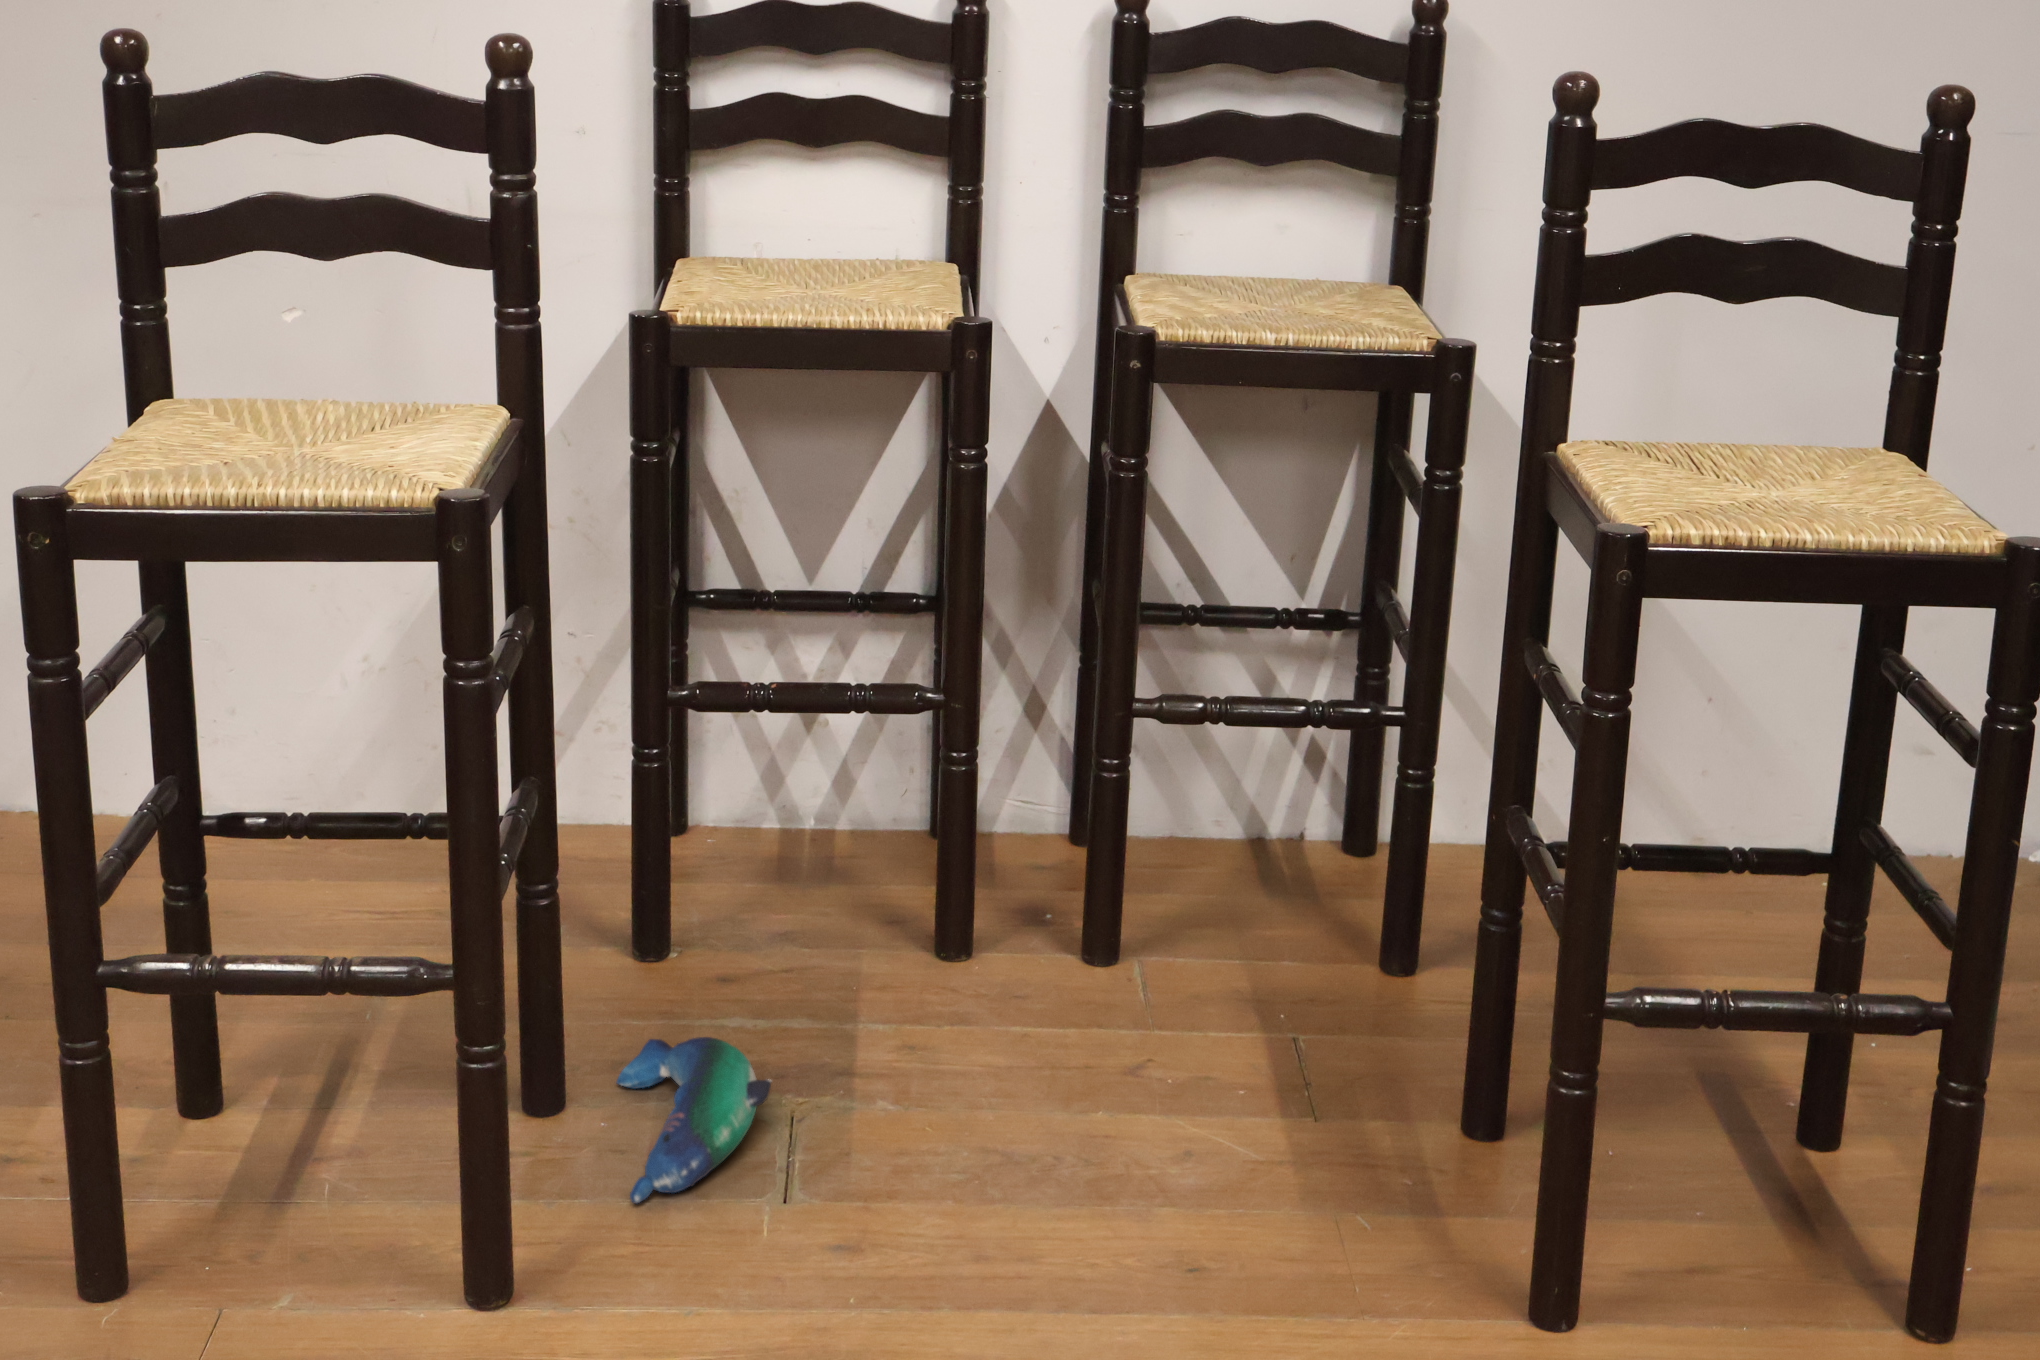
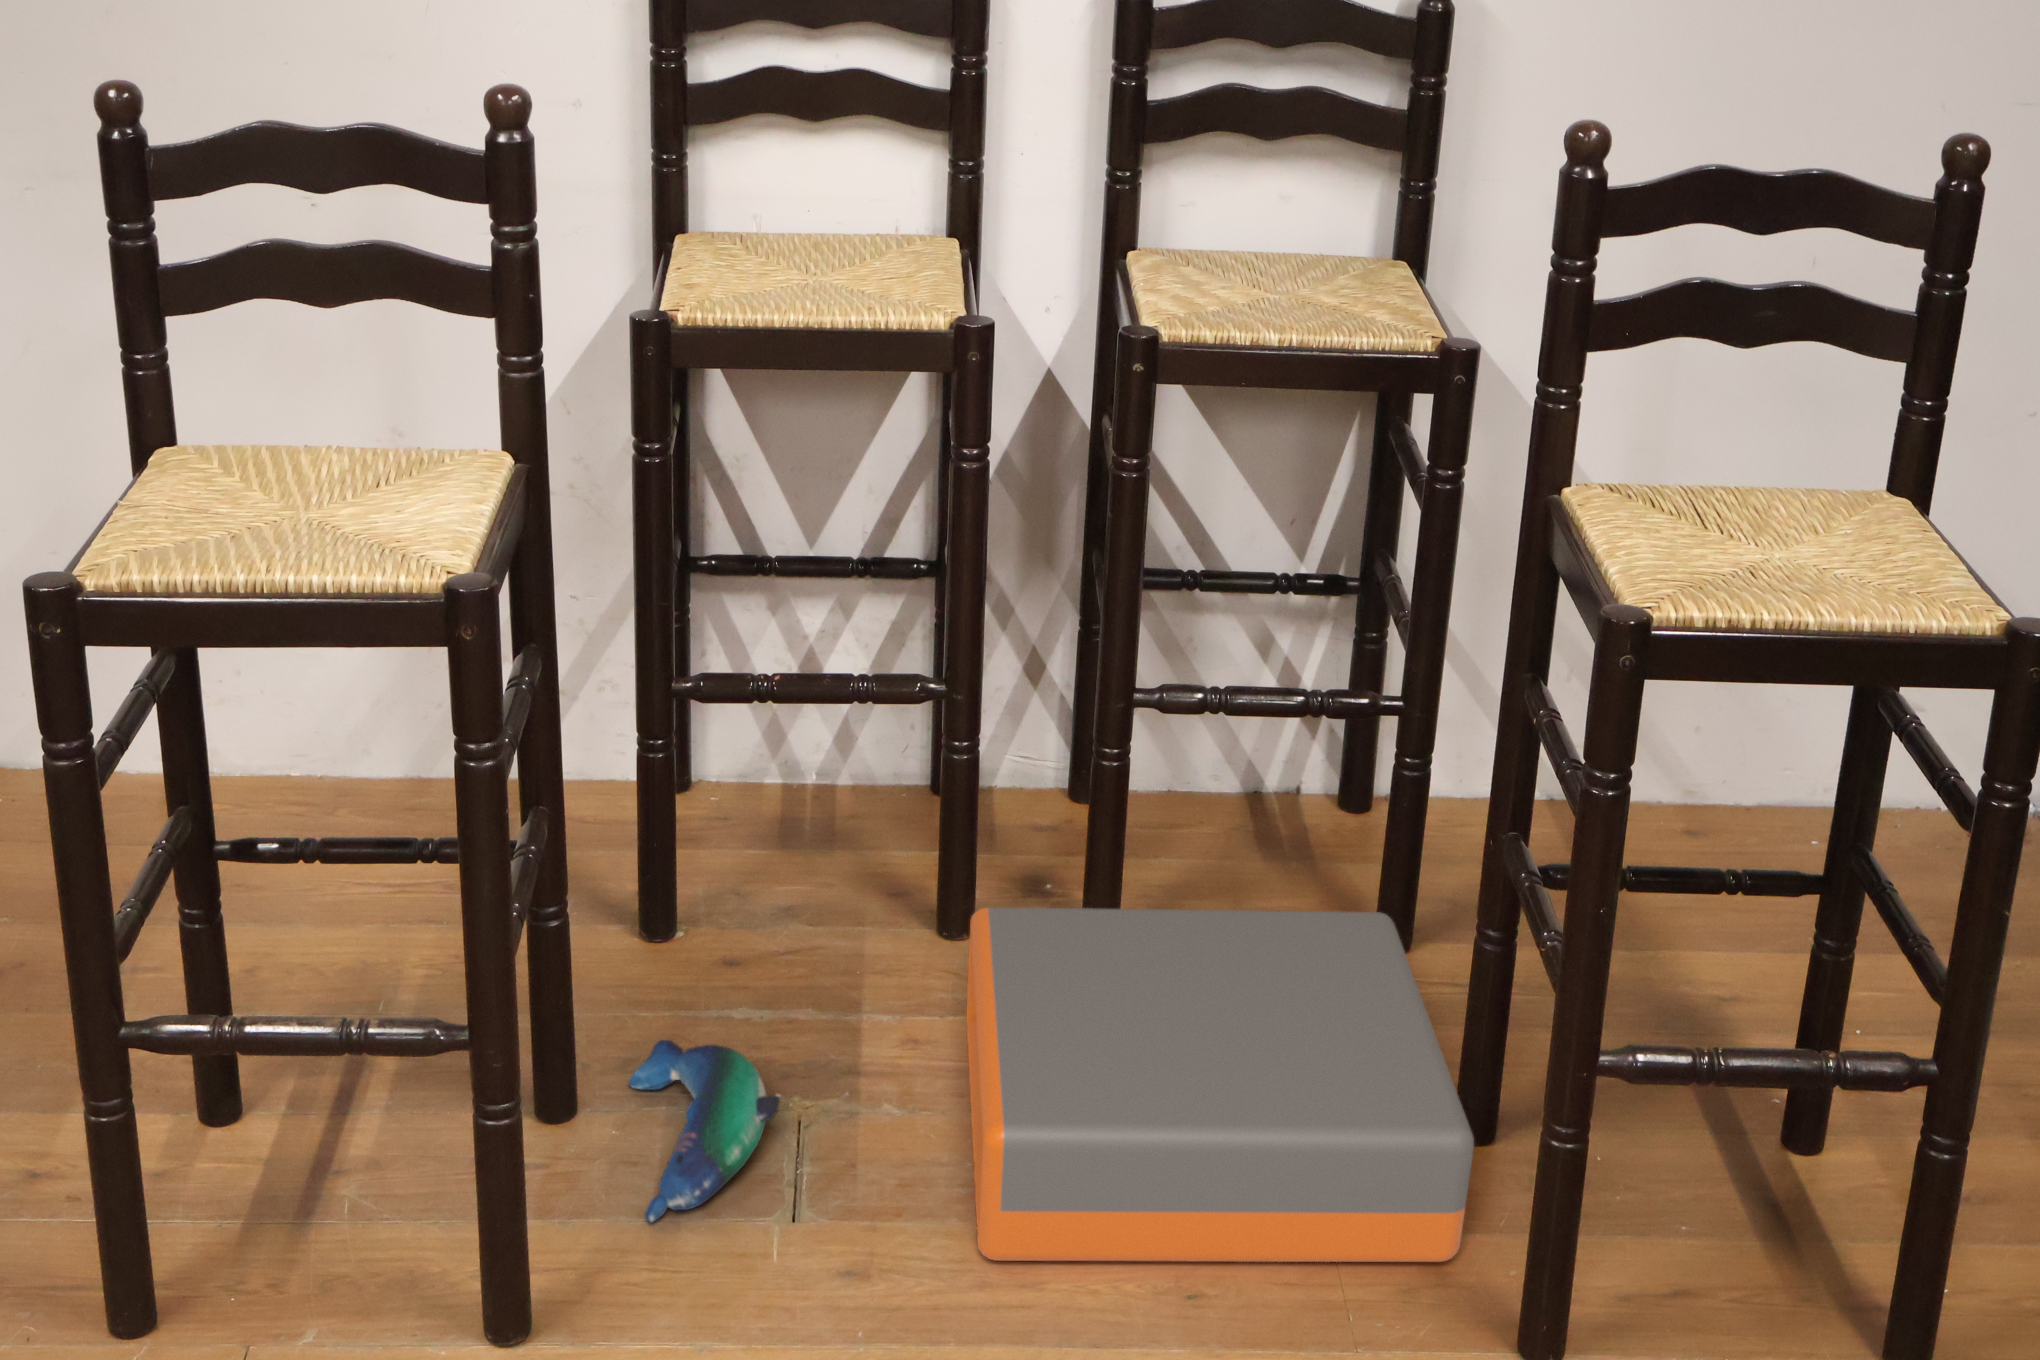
storage box: none [964,905,1484,1243] -> present [967,907,1474,1262]

